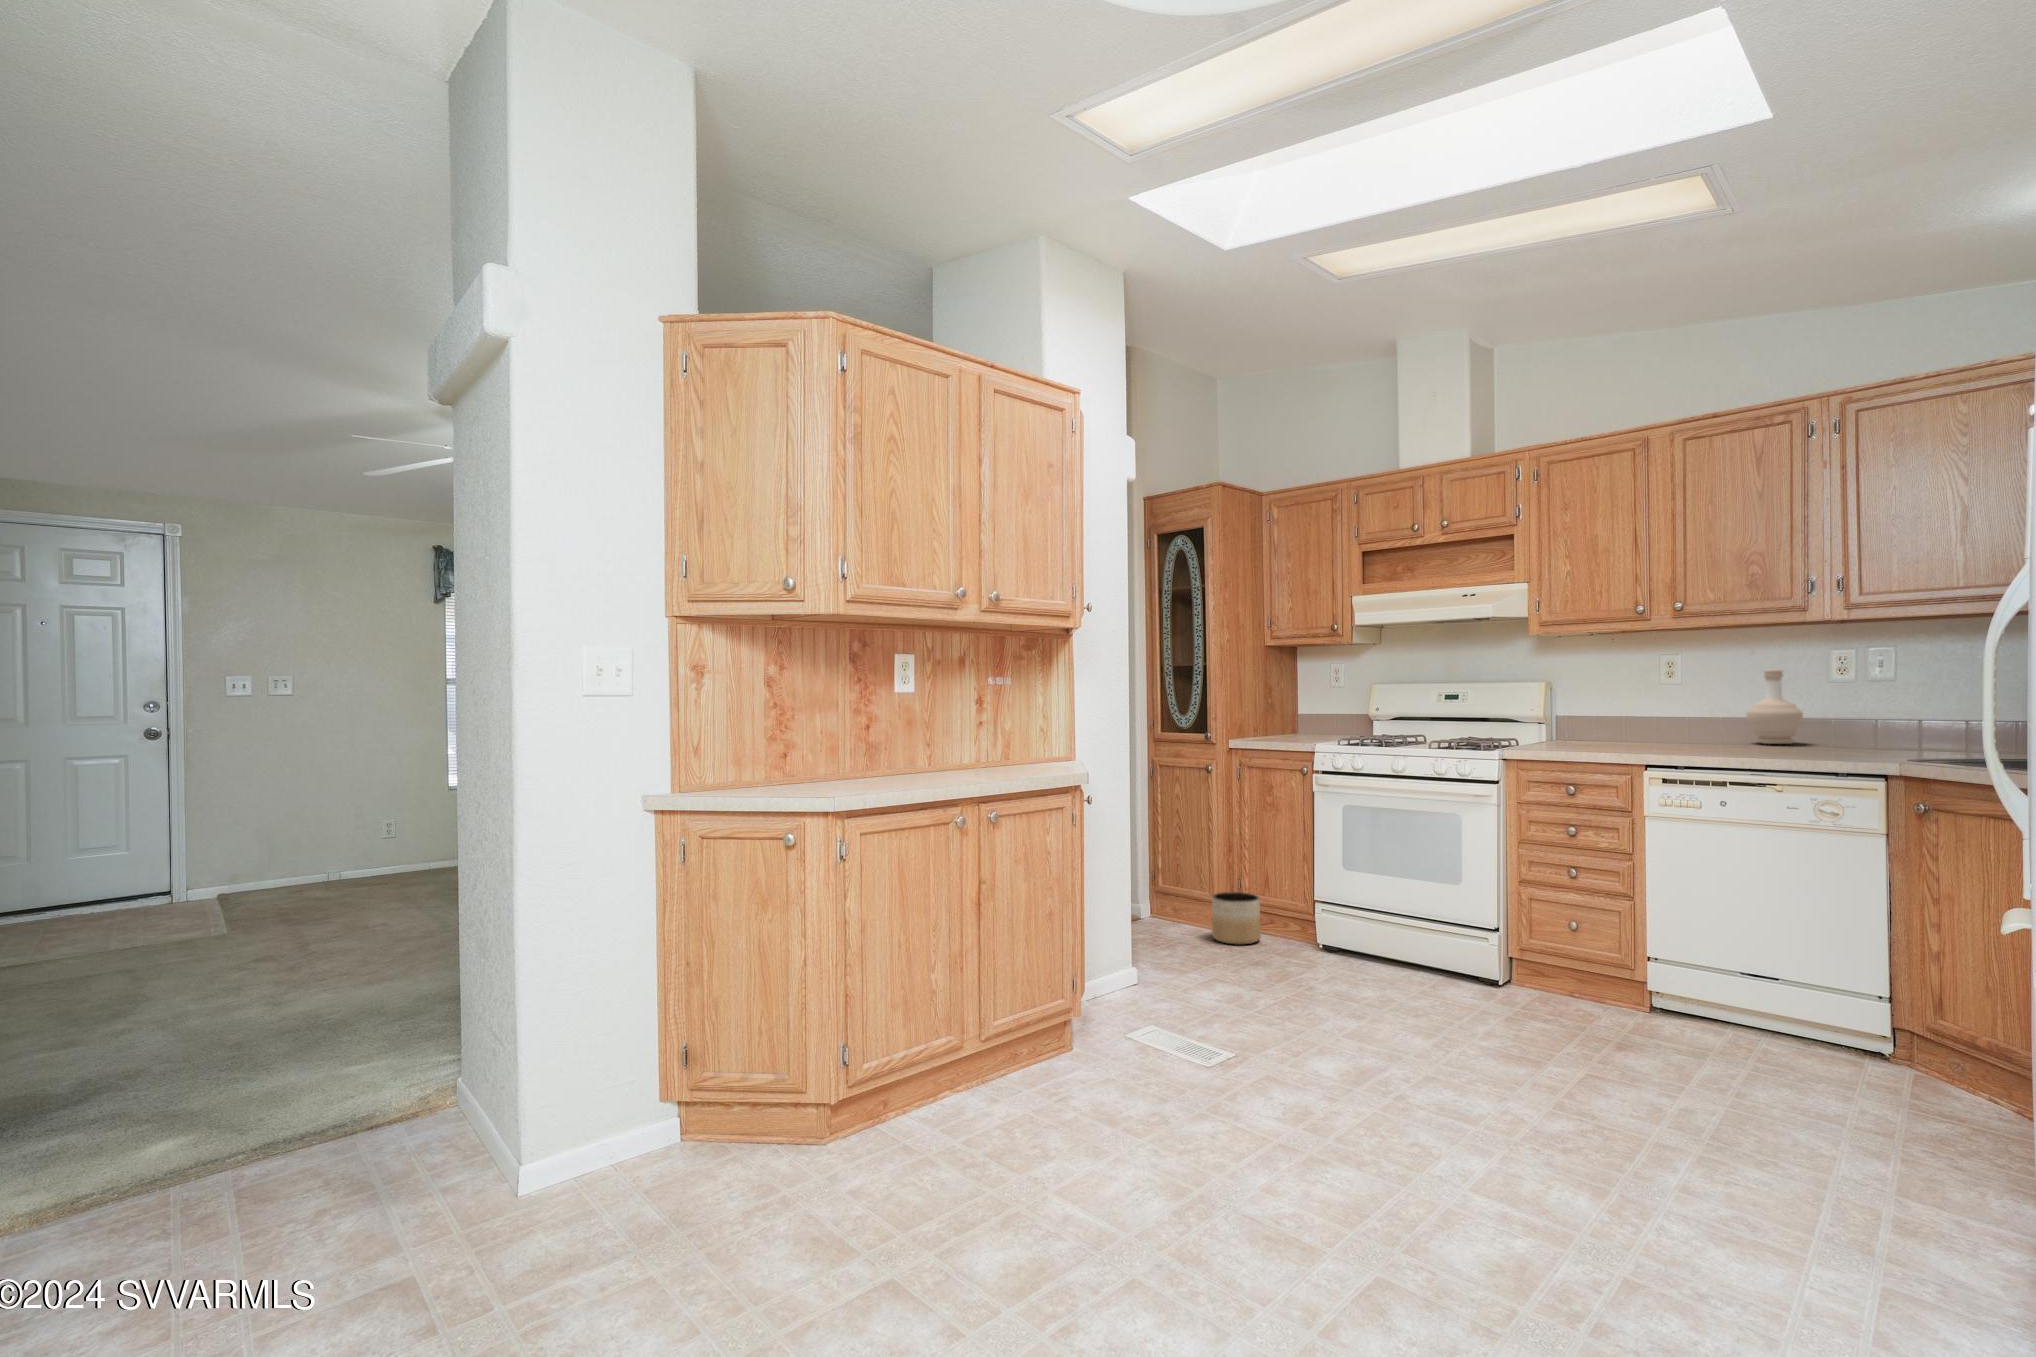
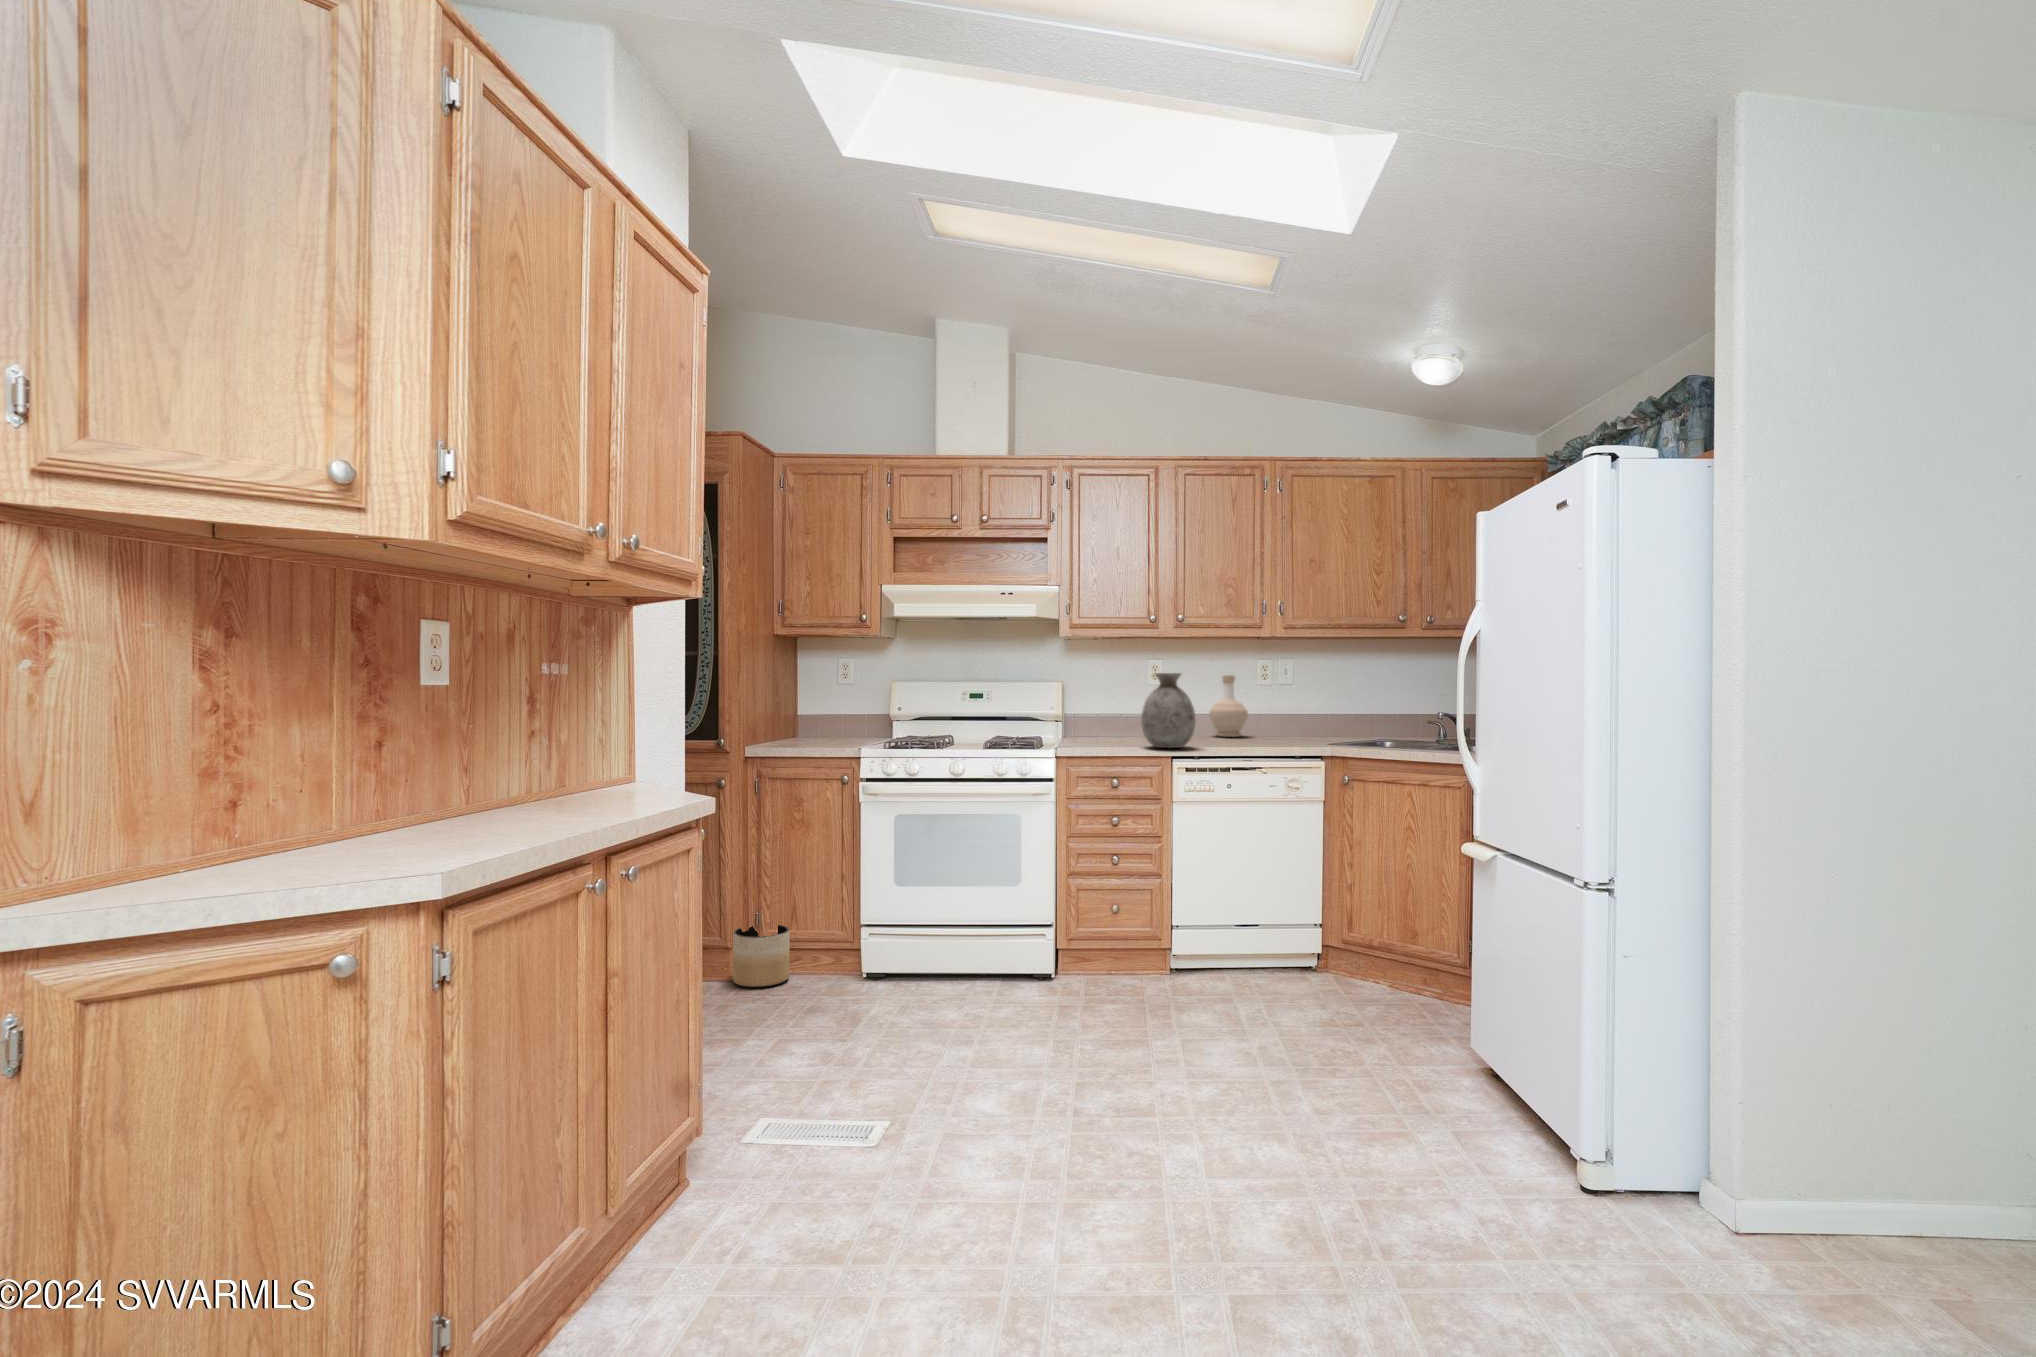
vase: none [1608,671,1678,754] -> present [1141,673,1195,748]

